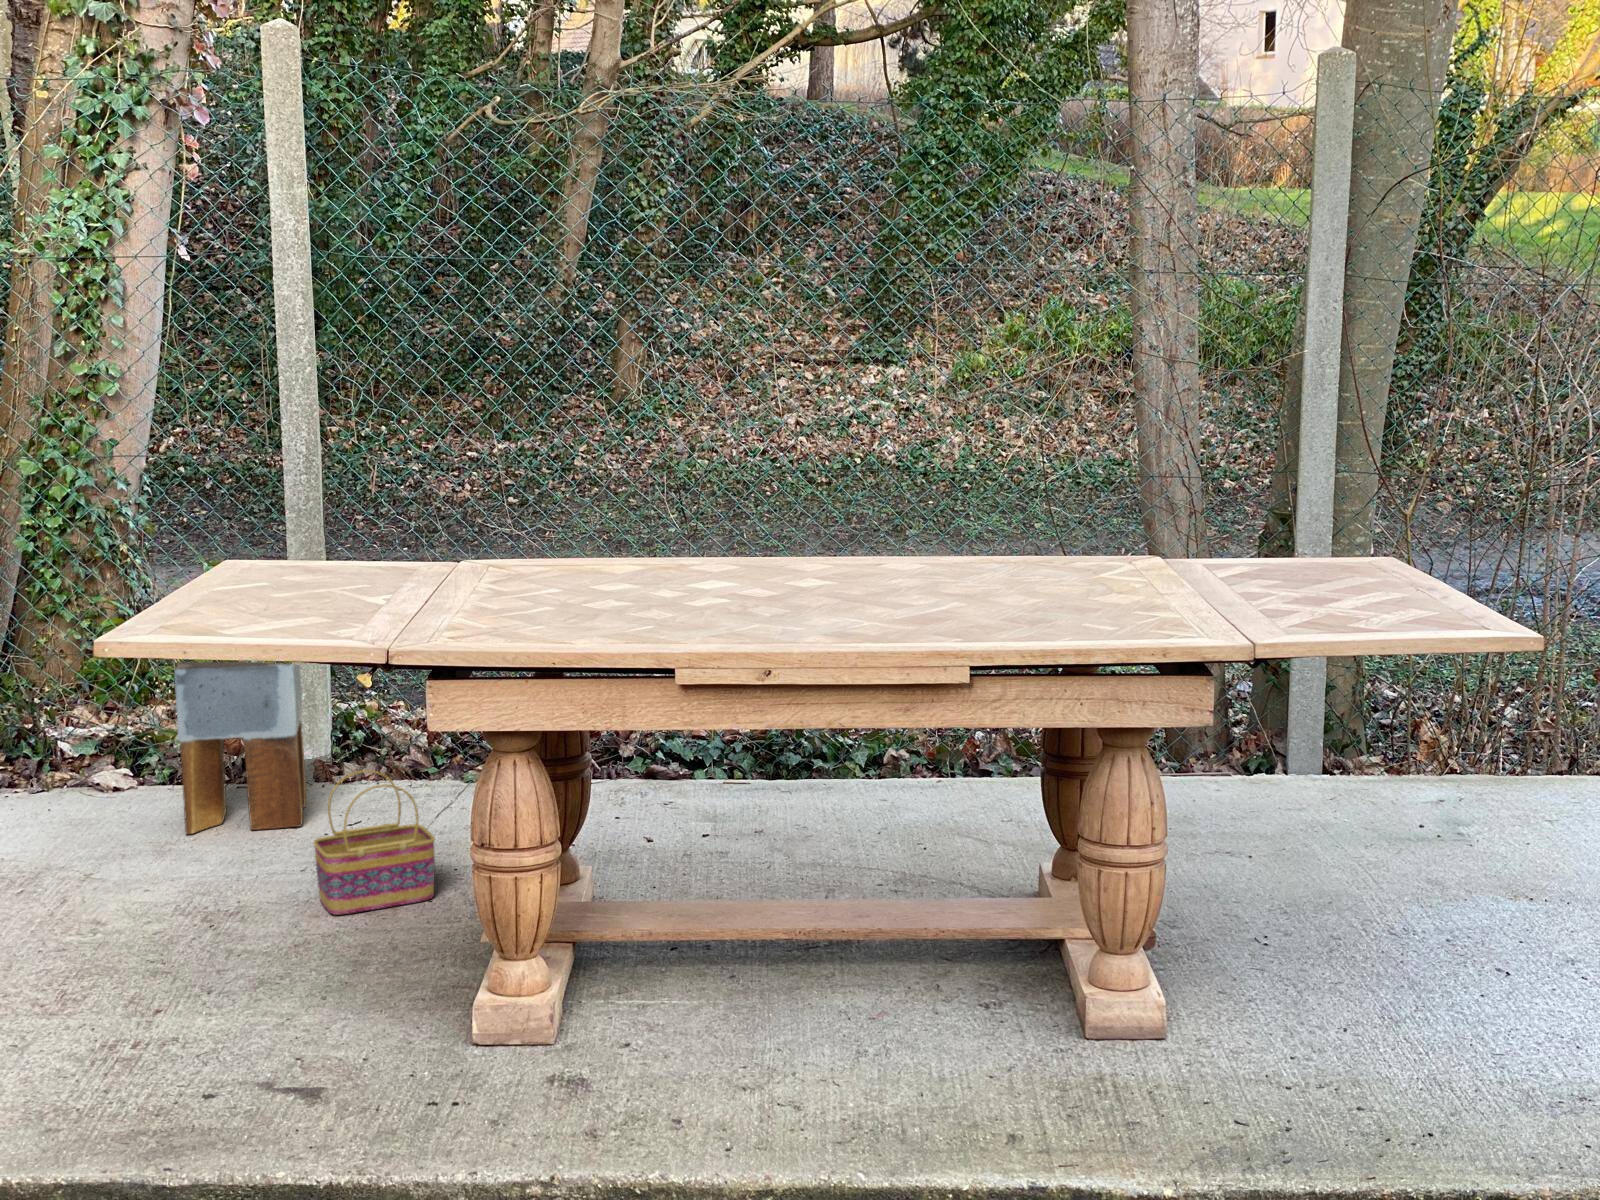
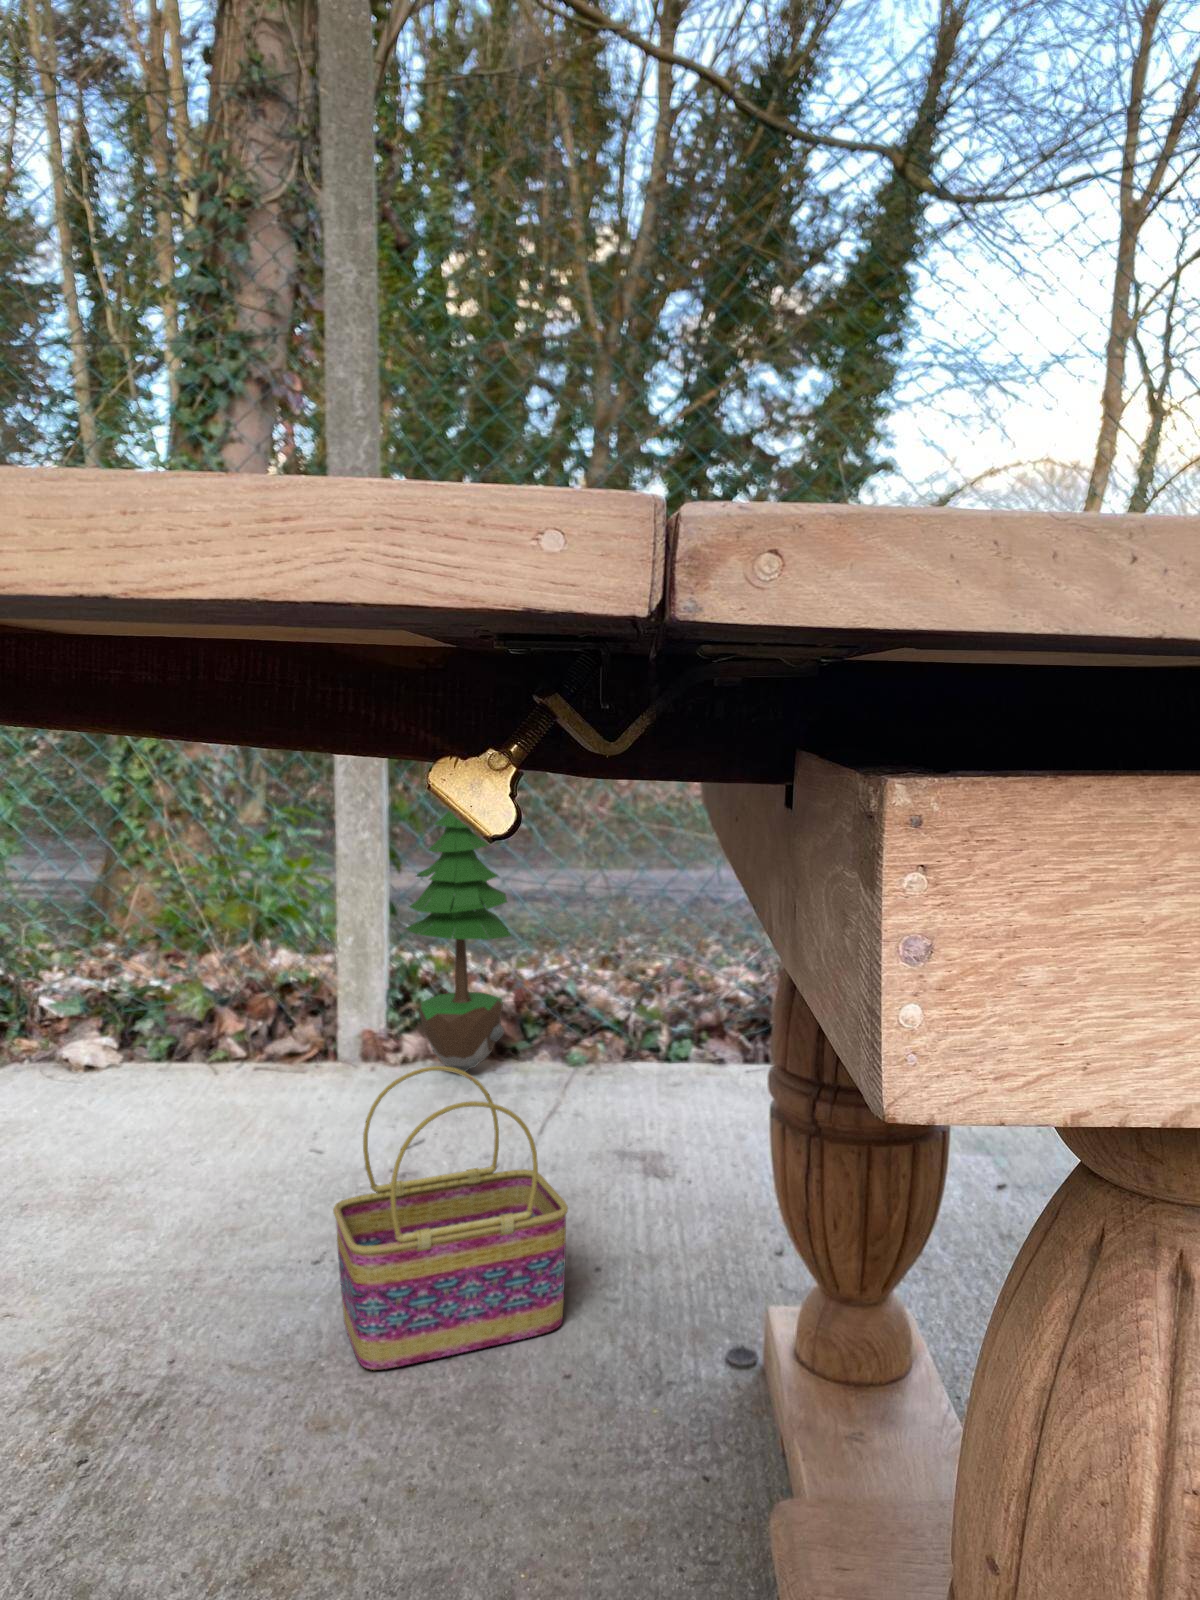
potted tree: none [344,584,420,787] -> present [406,811,511,1072]
stool: present [174,661,306,834] -> none [138,860,346,1152]

